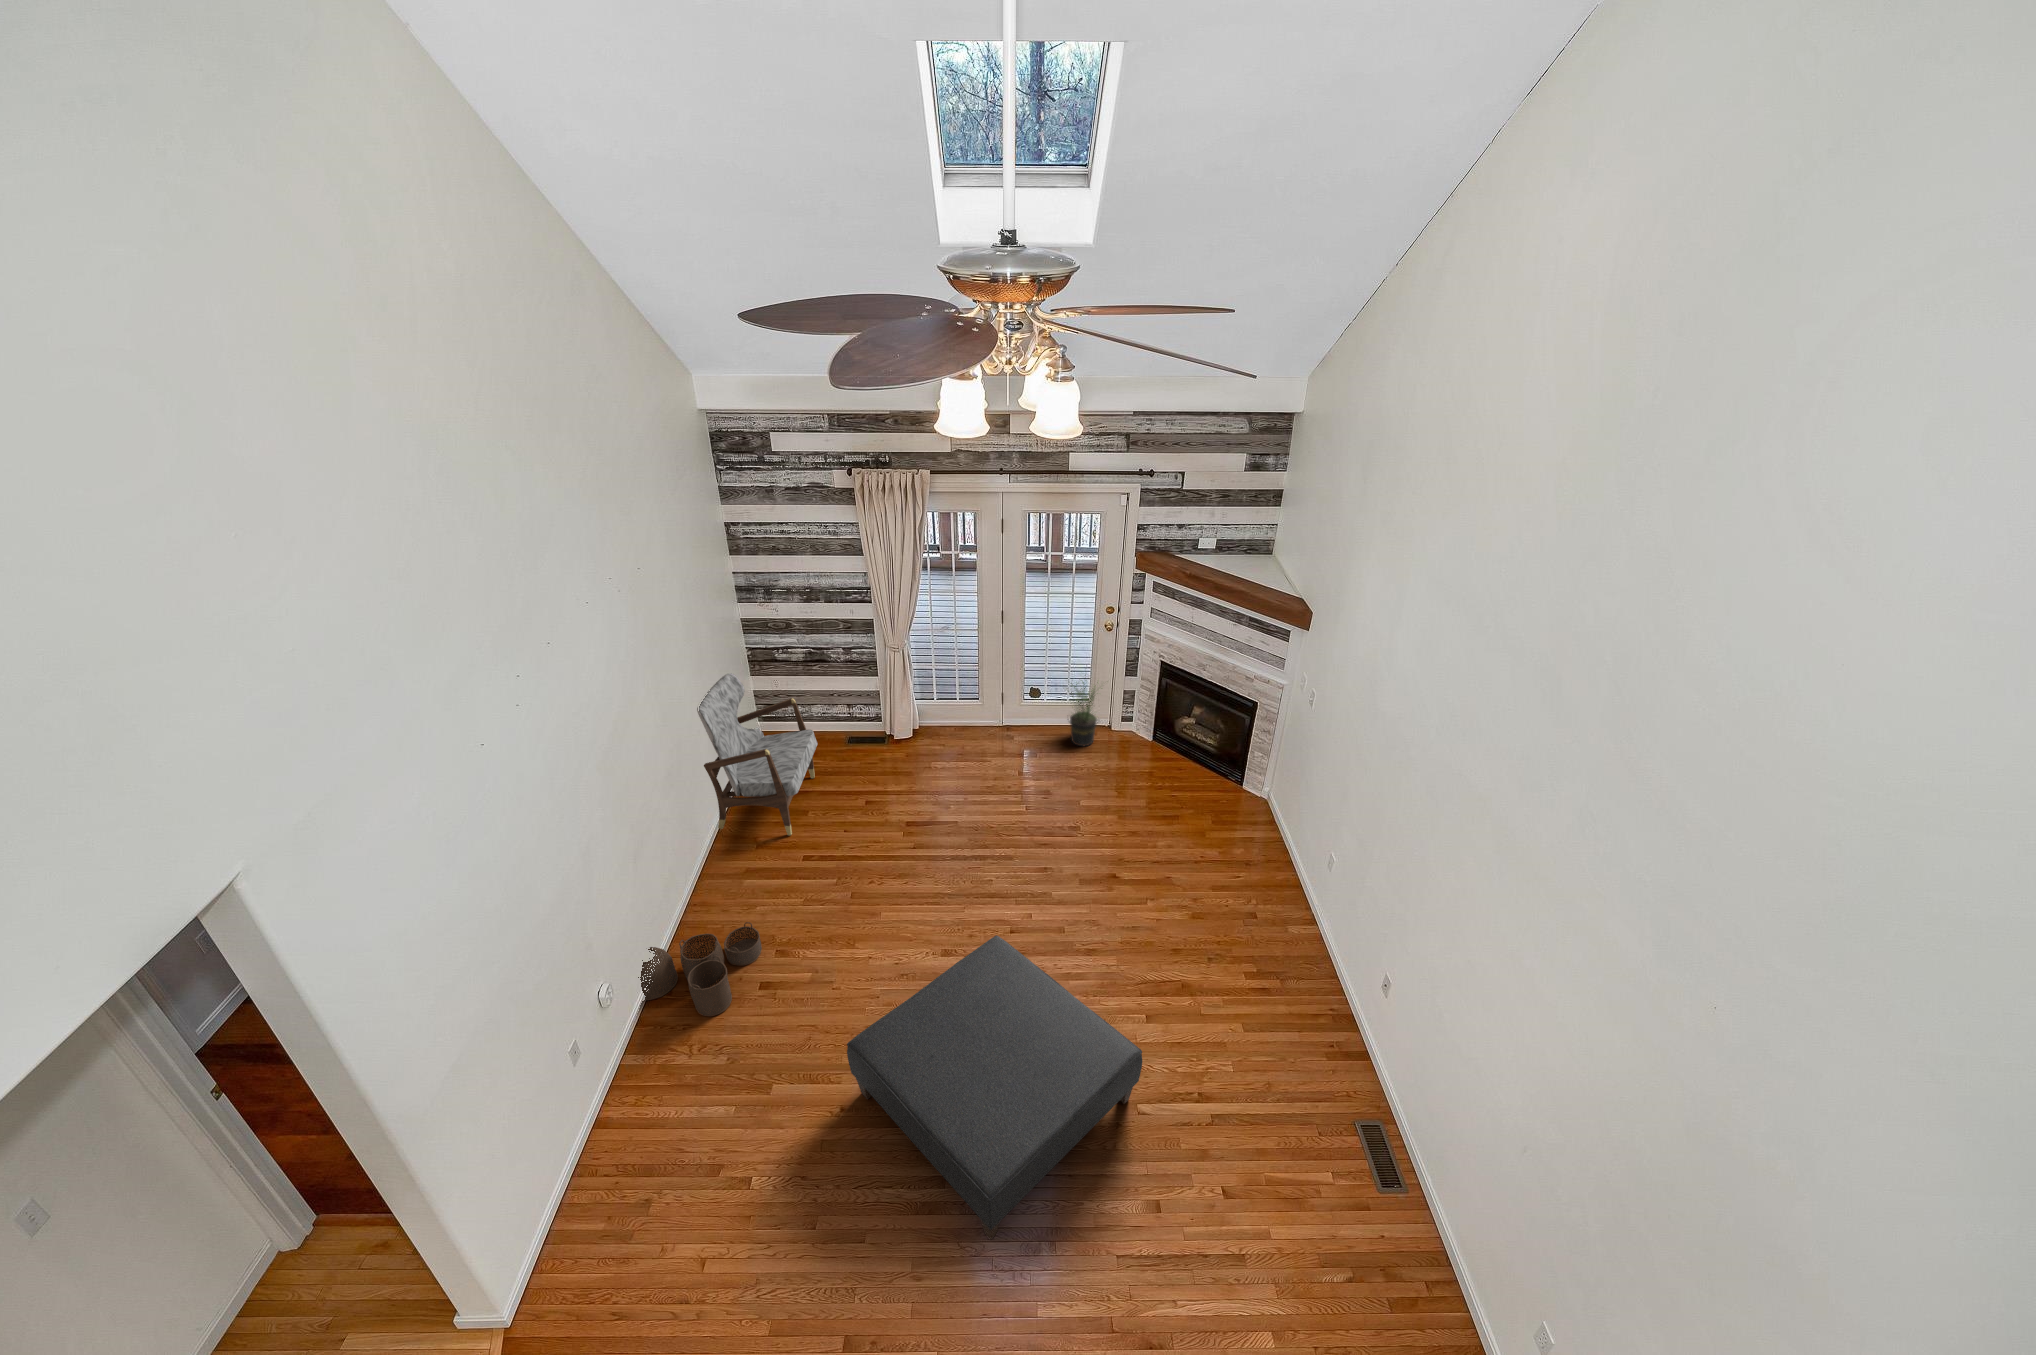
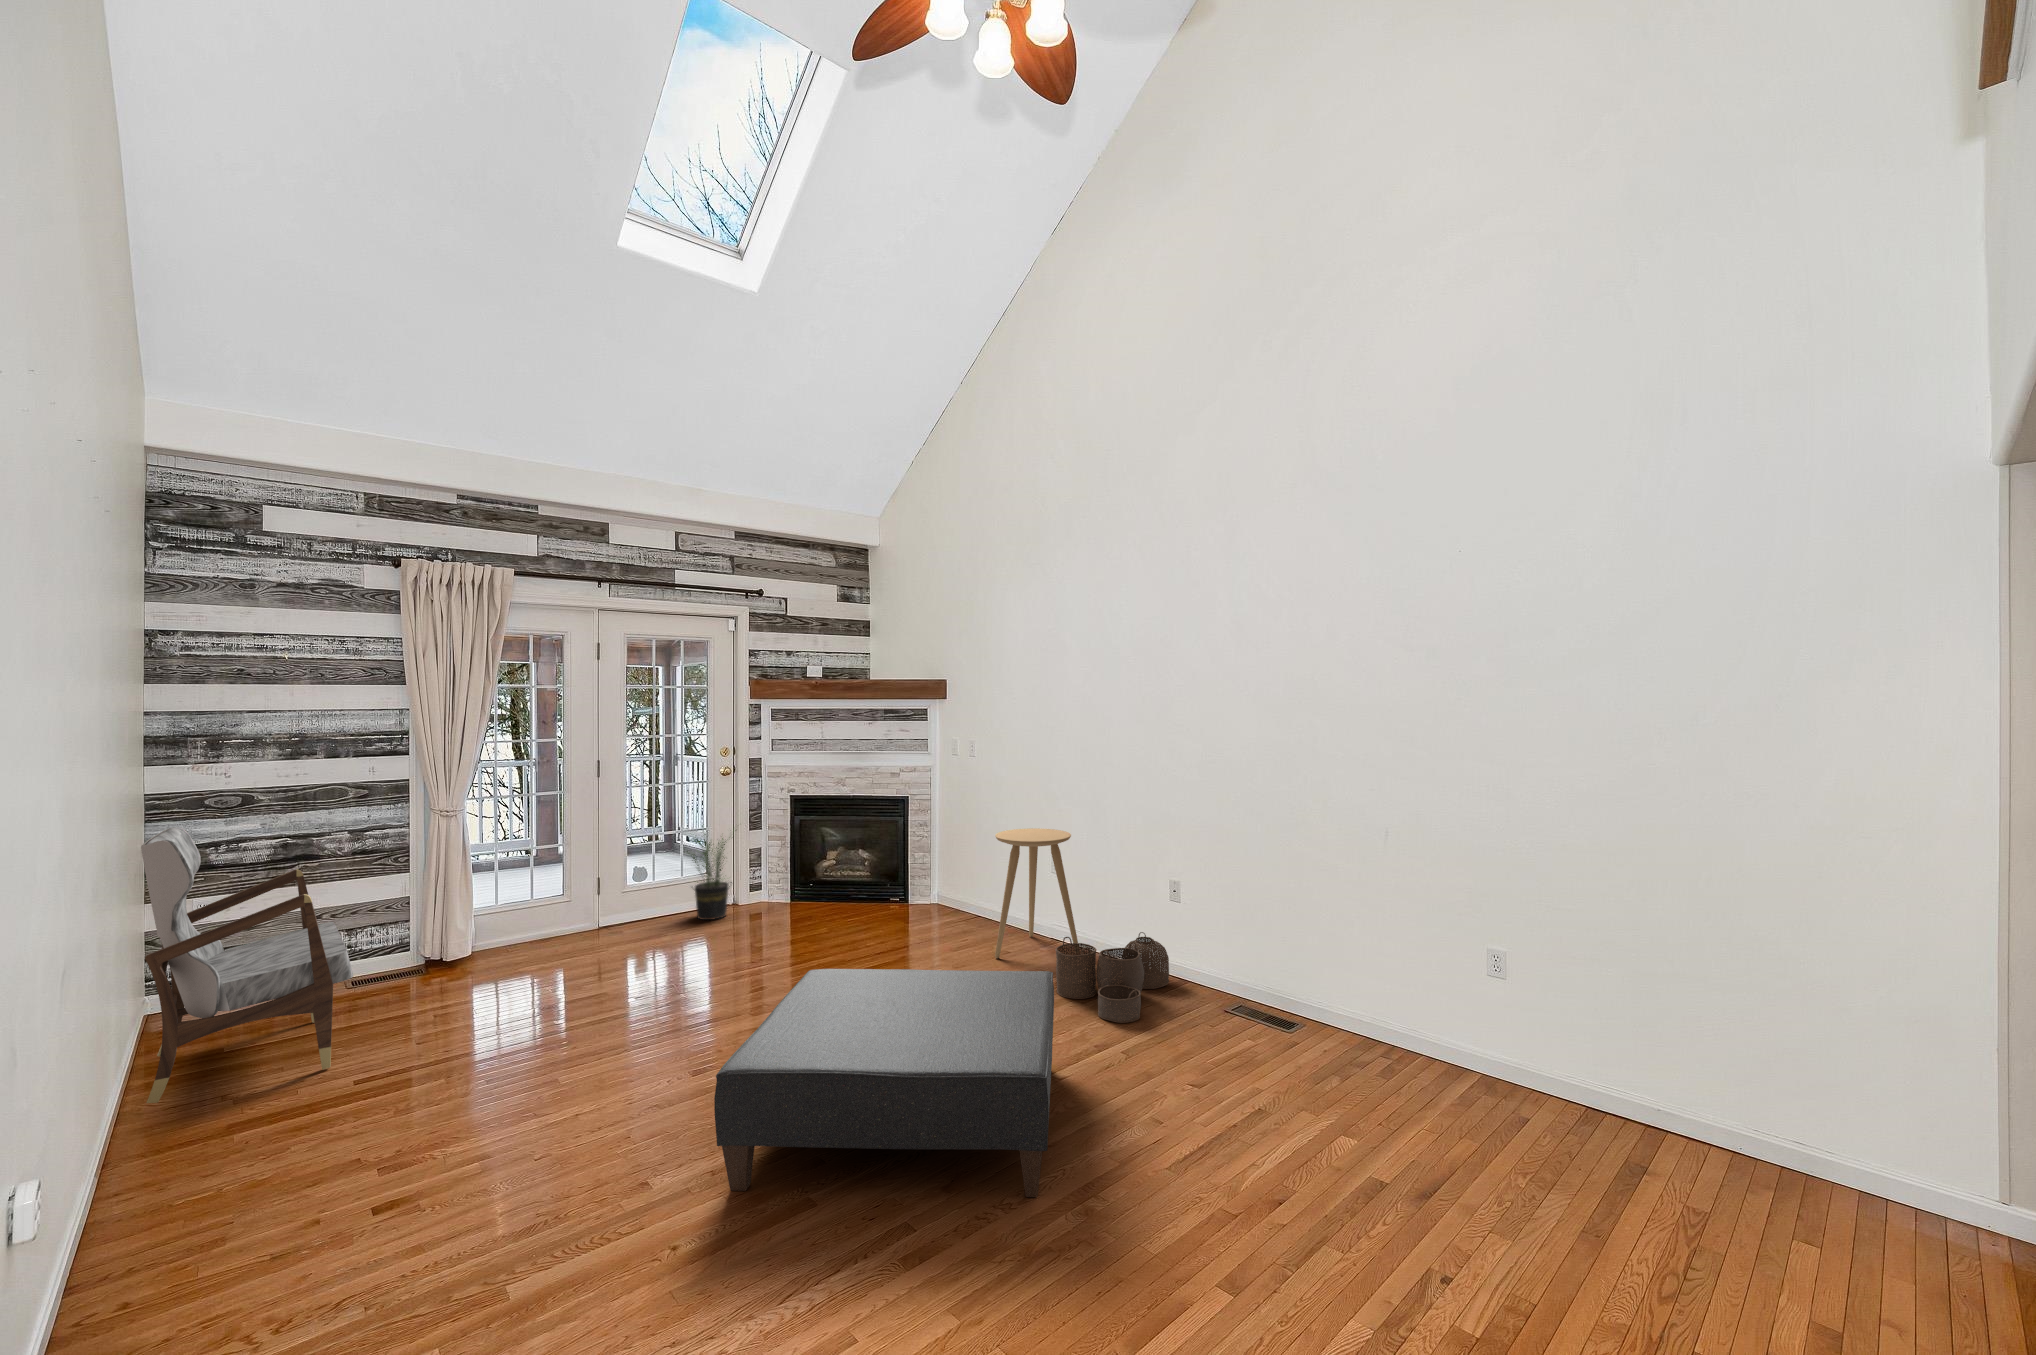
side table: none [1231,815,1334,953] -> present [995,828,1078,958]
woven basket: present [638,922,762,1016] -> present [1055,932,1169,1023]

